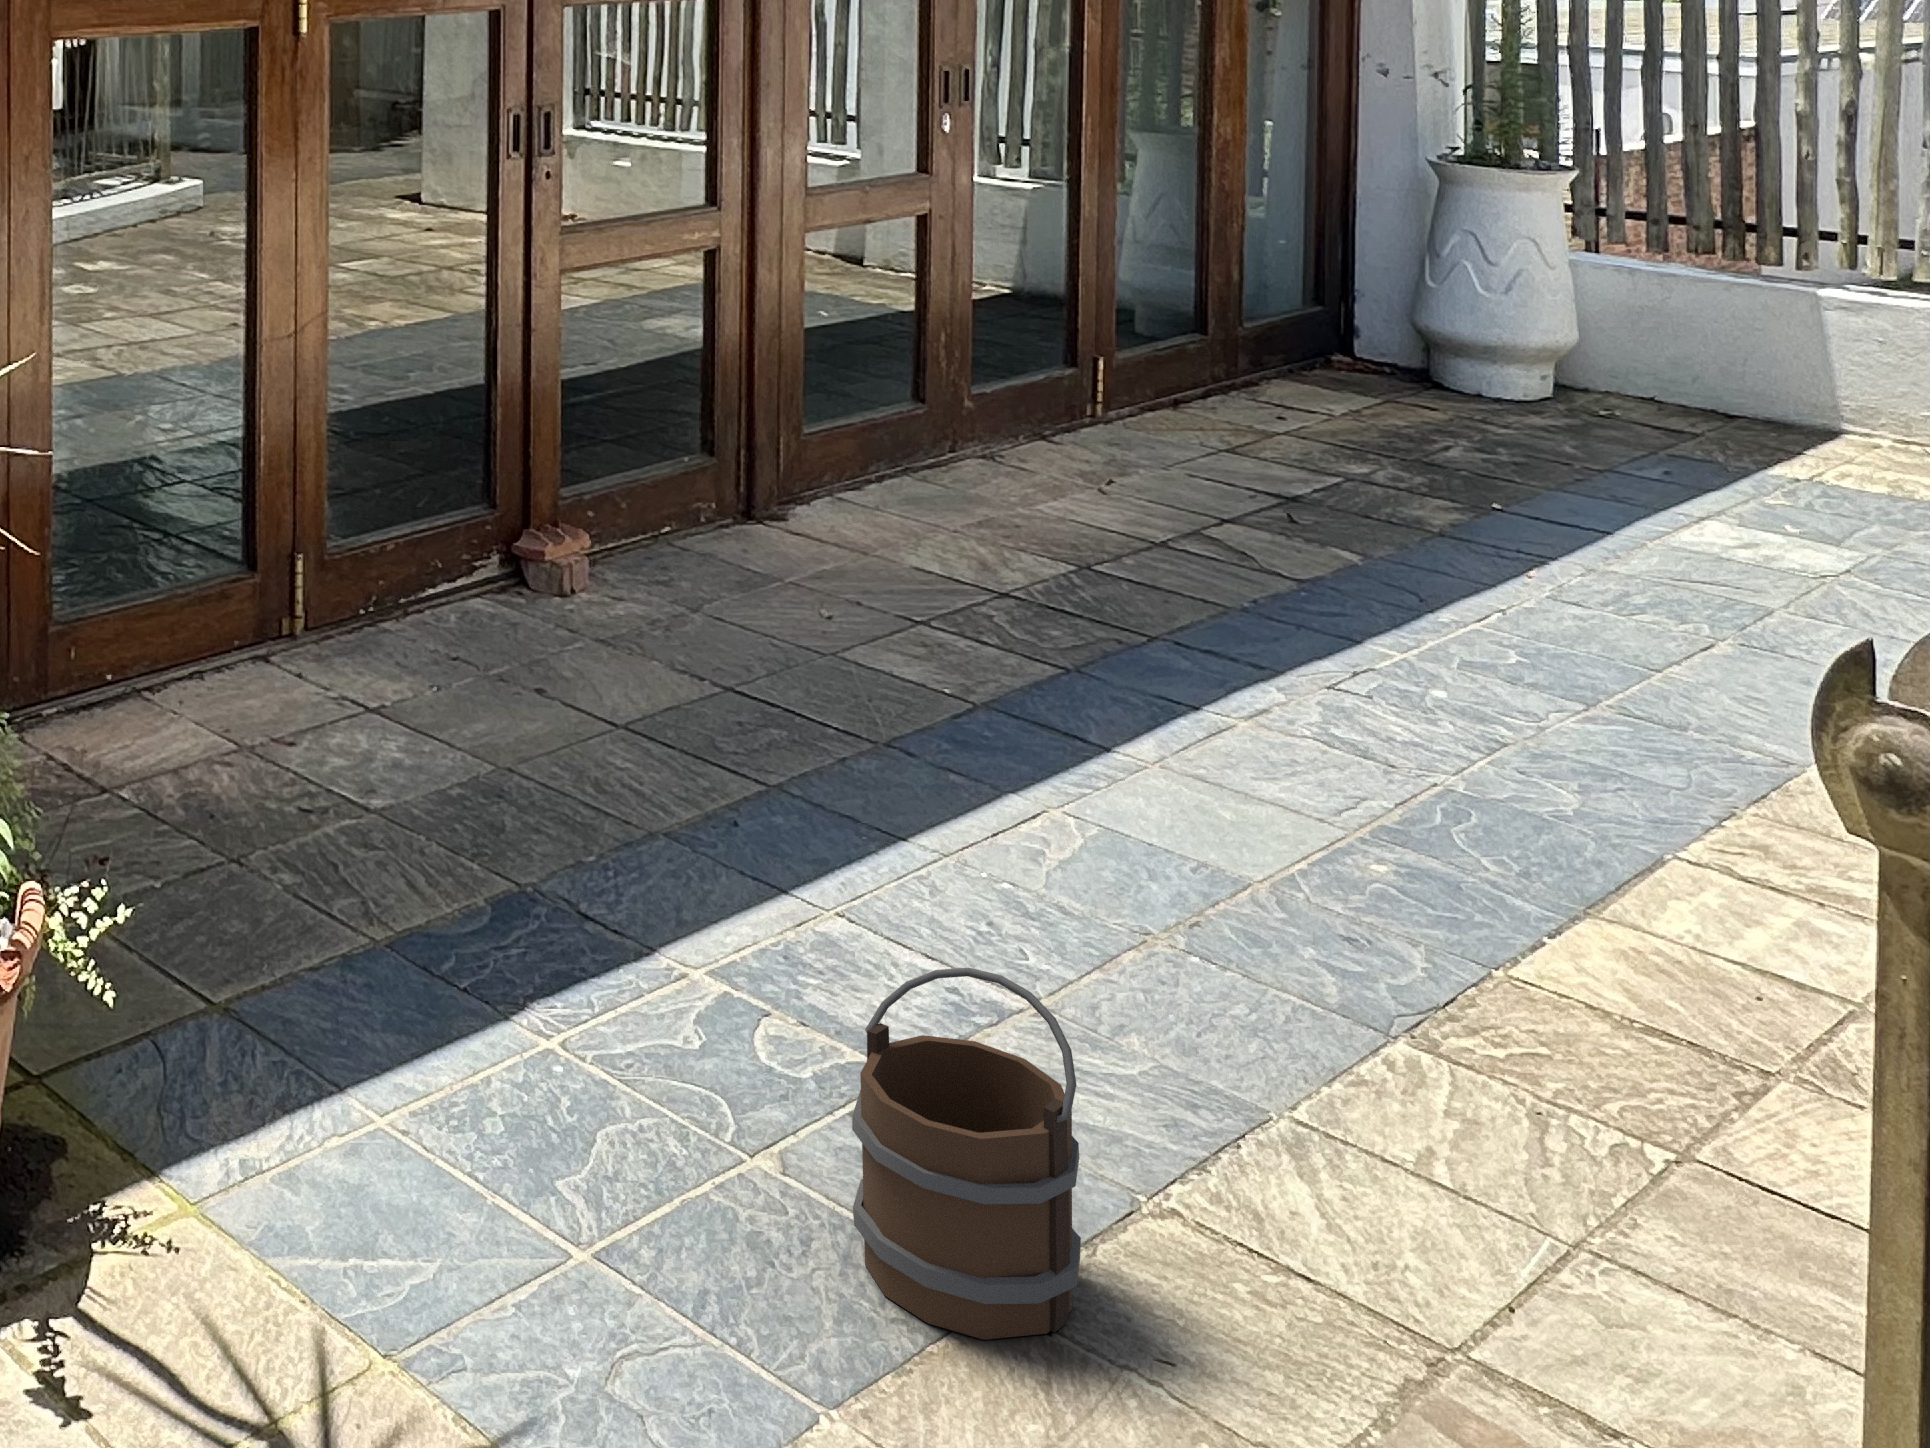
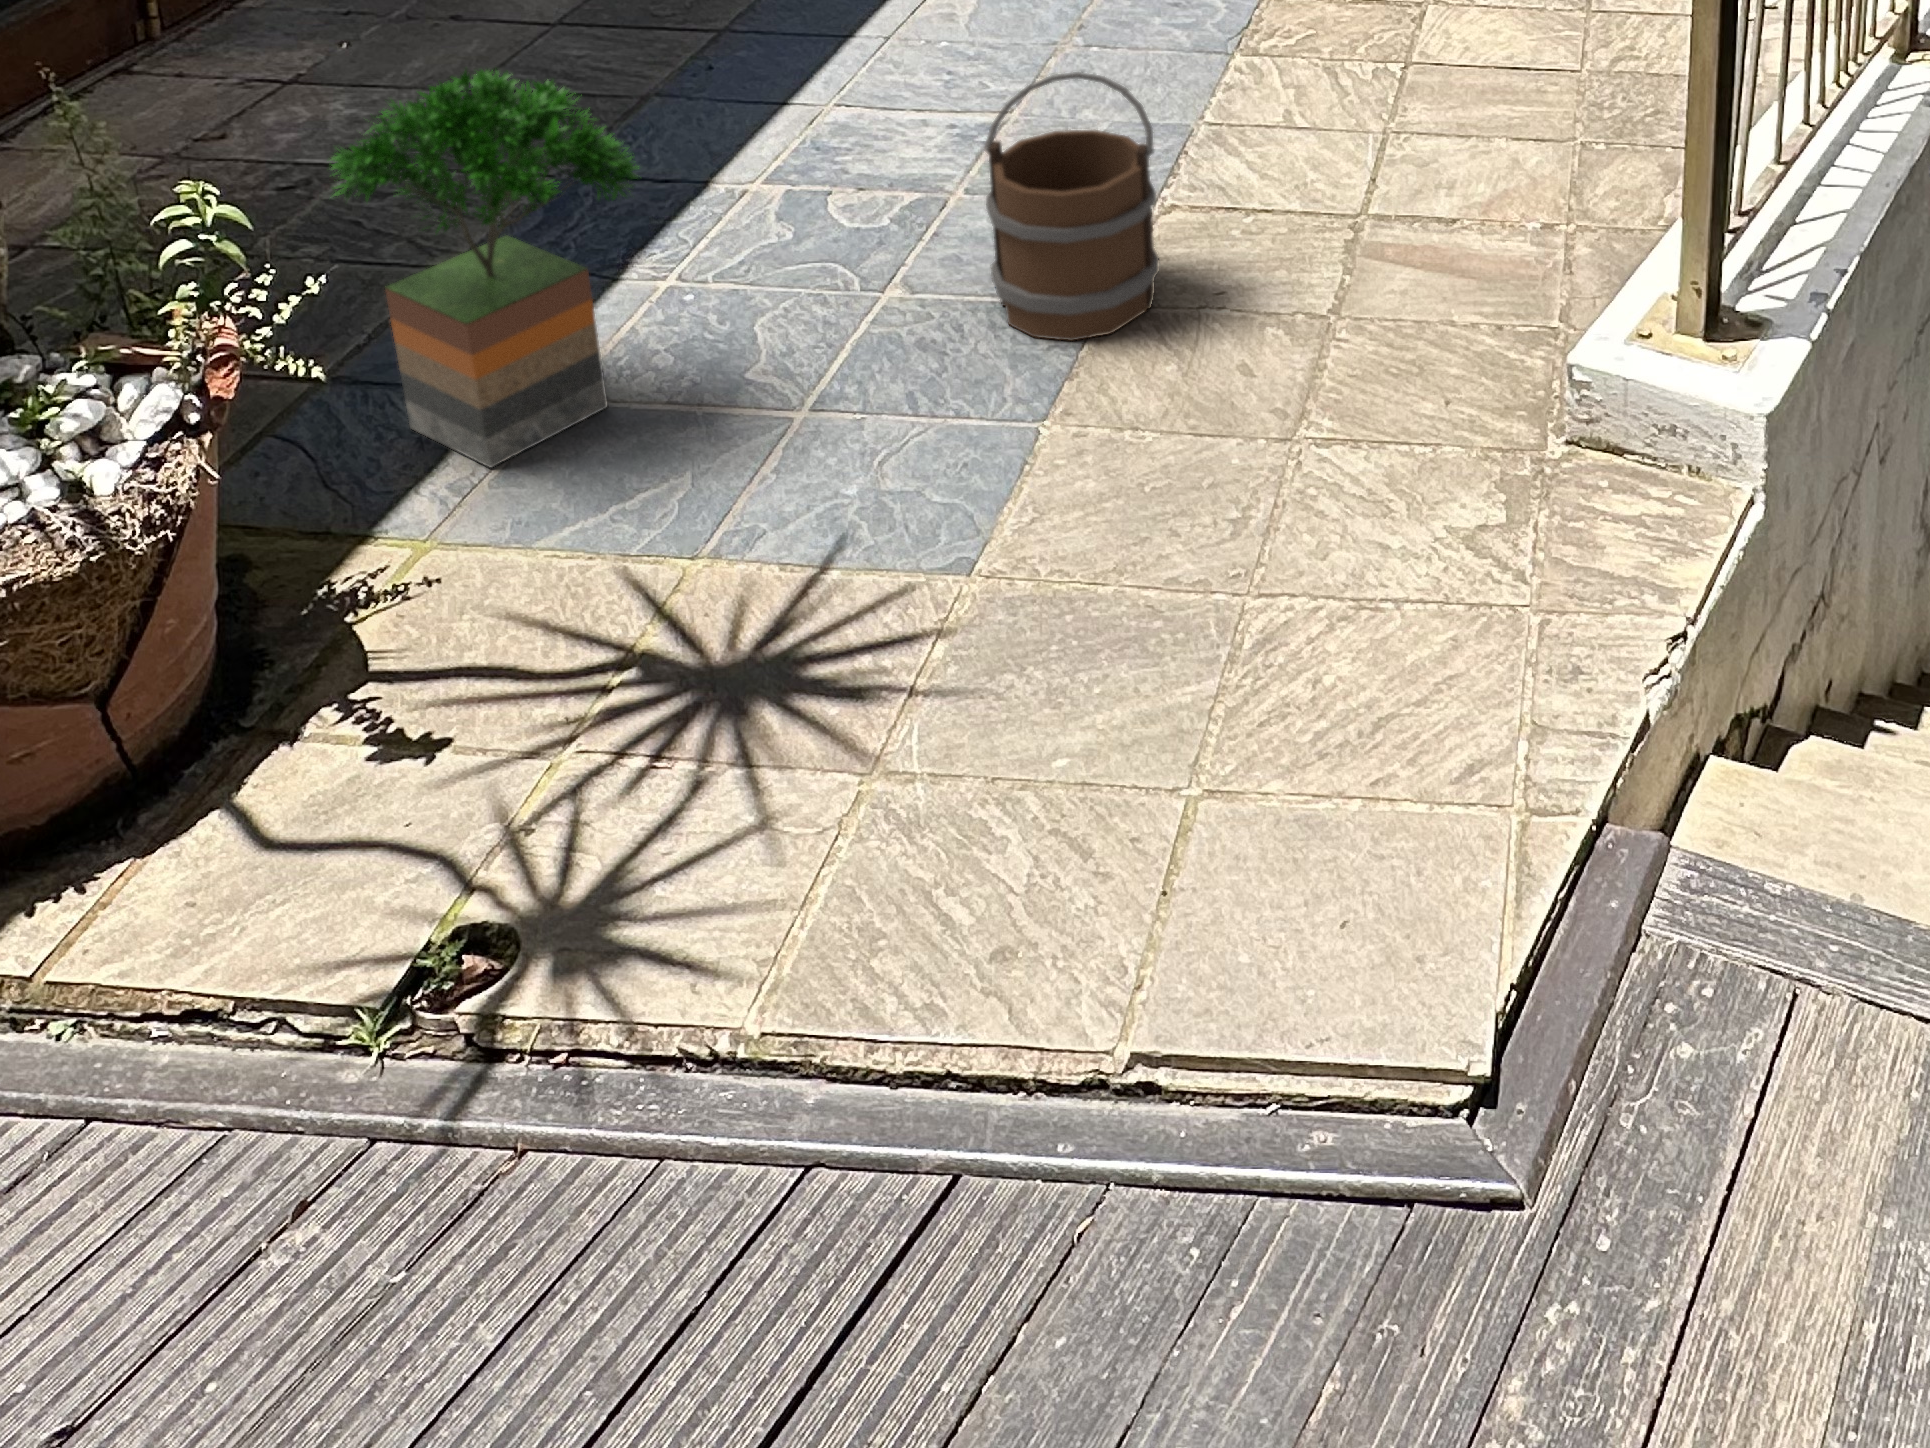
potted tree: none [204,751,471,1165] -> present [332,70,641,468]

